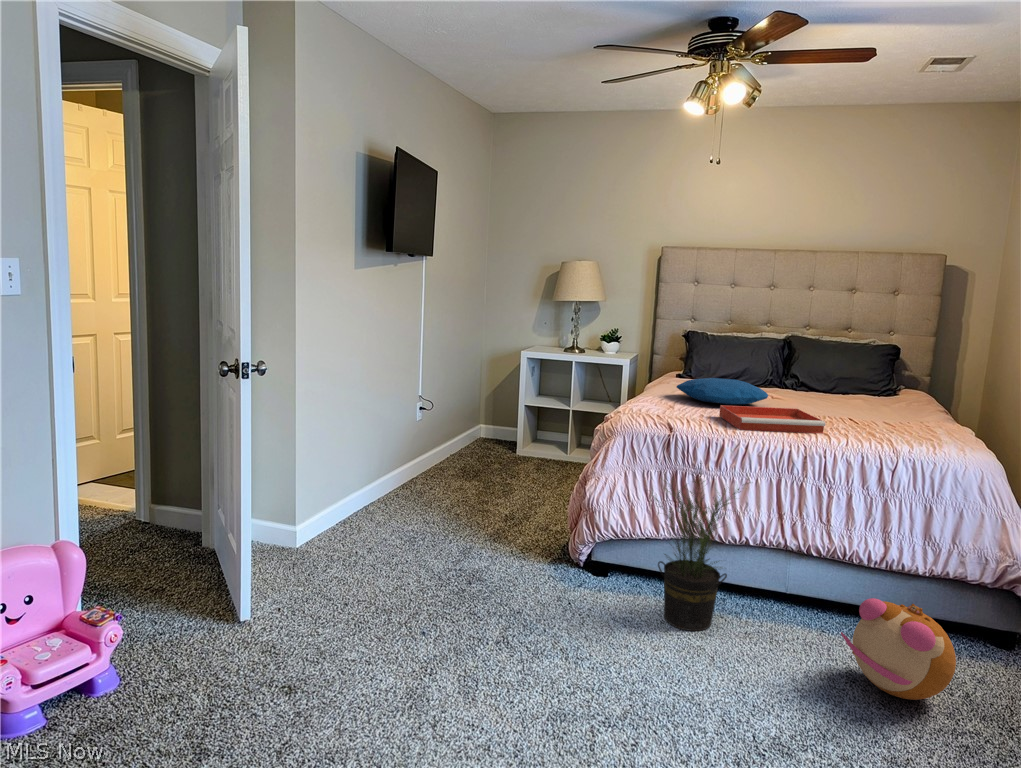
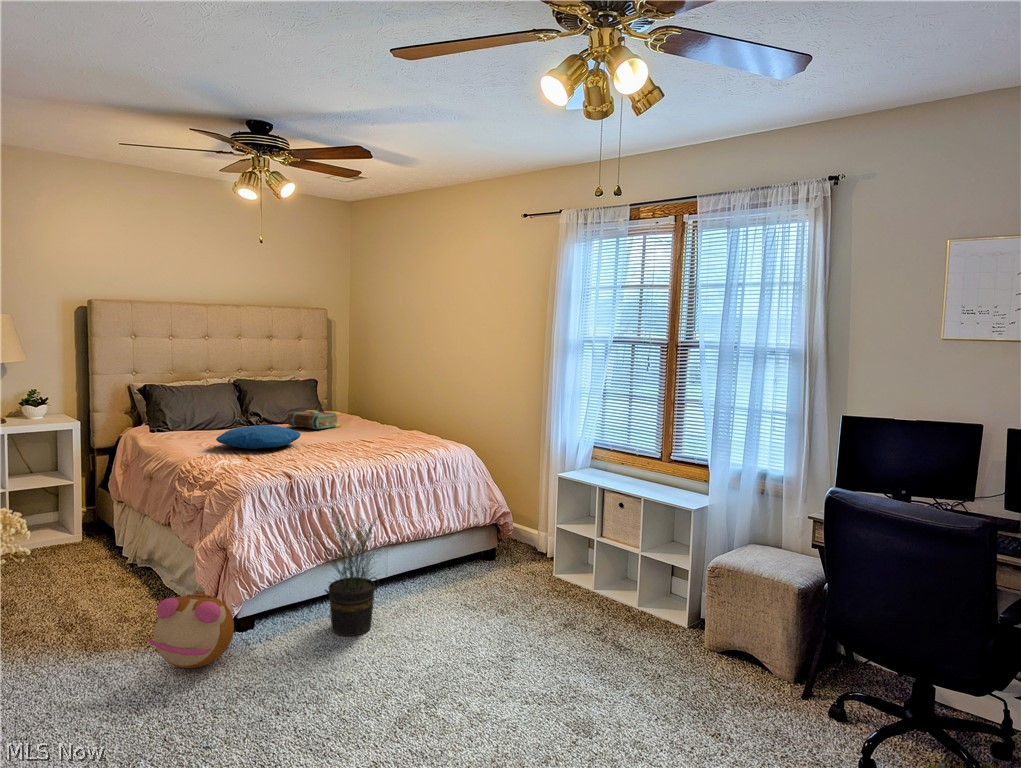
book: none [809,377,877,405] -> present [287,410,342,429]
tray: present [719,405,825,433] -> none [301,439,386,463]
plush toy: present [841,598,956,700] -> present [145,590,234,668]

